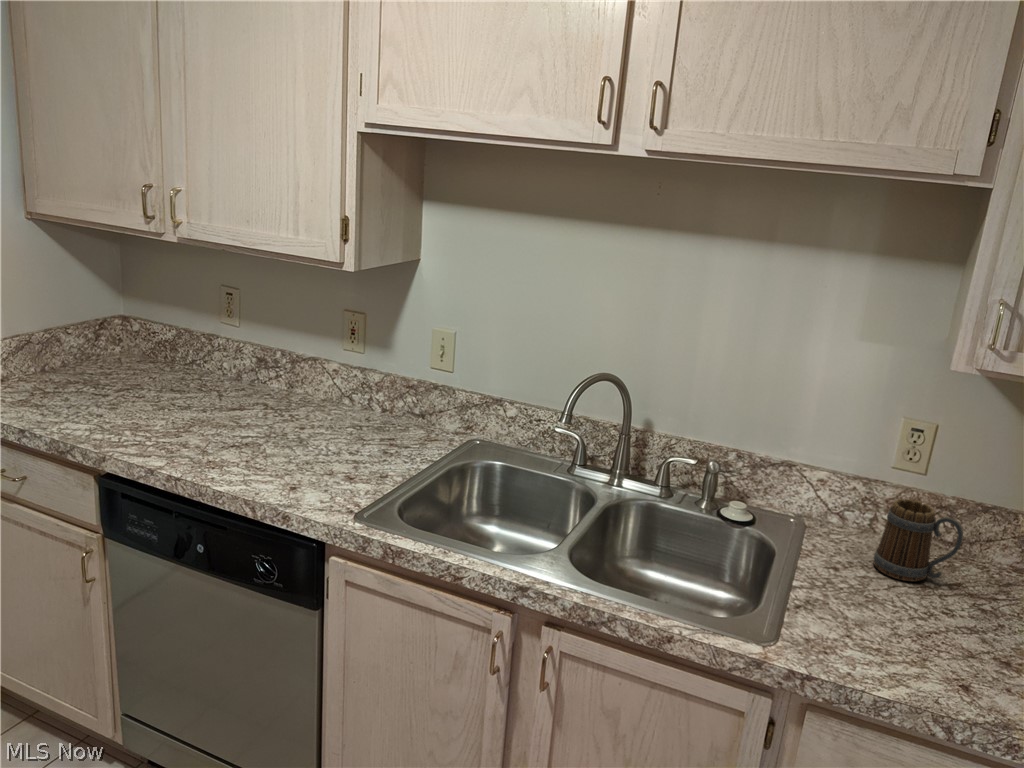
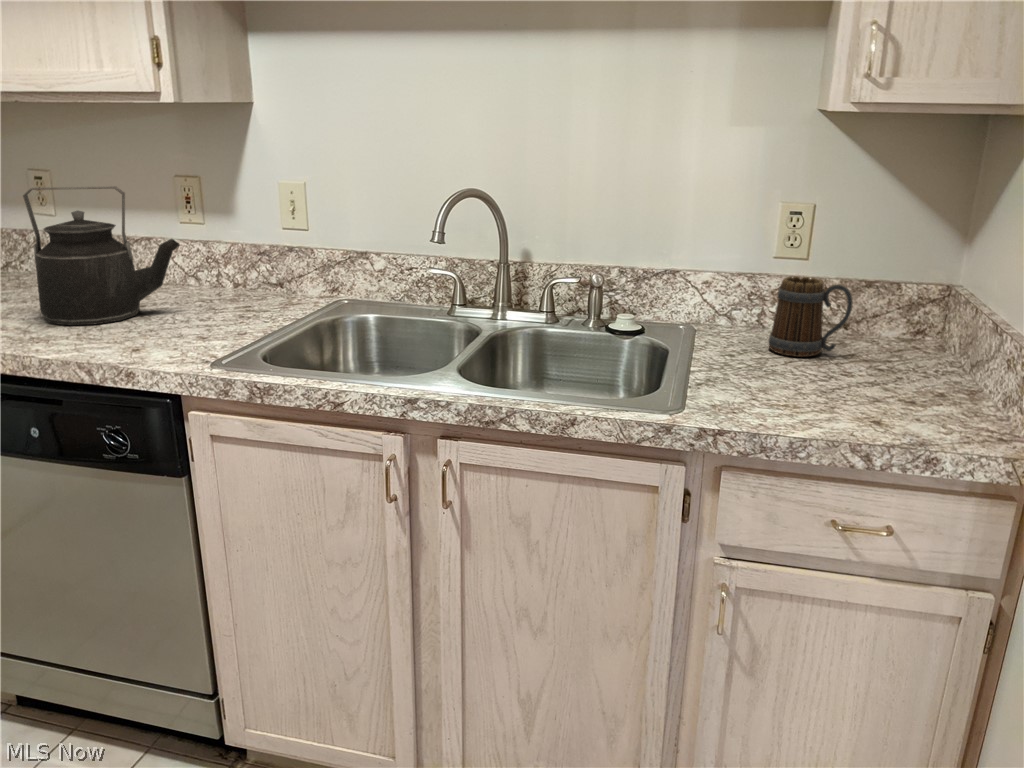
kettle: none [219,327,342,450] -> present [23,186,180,326]

